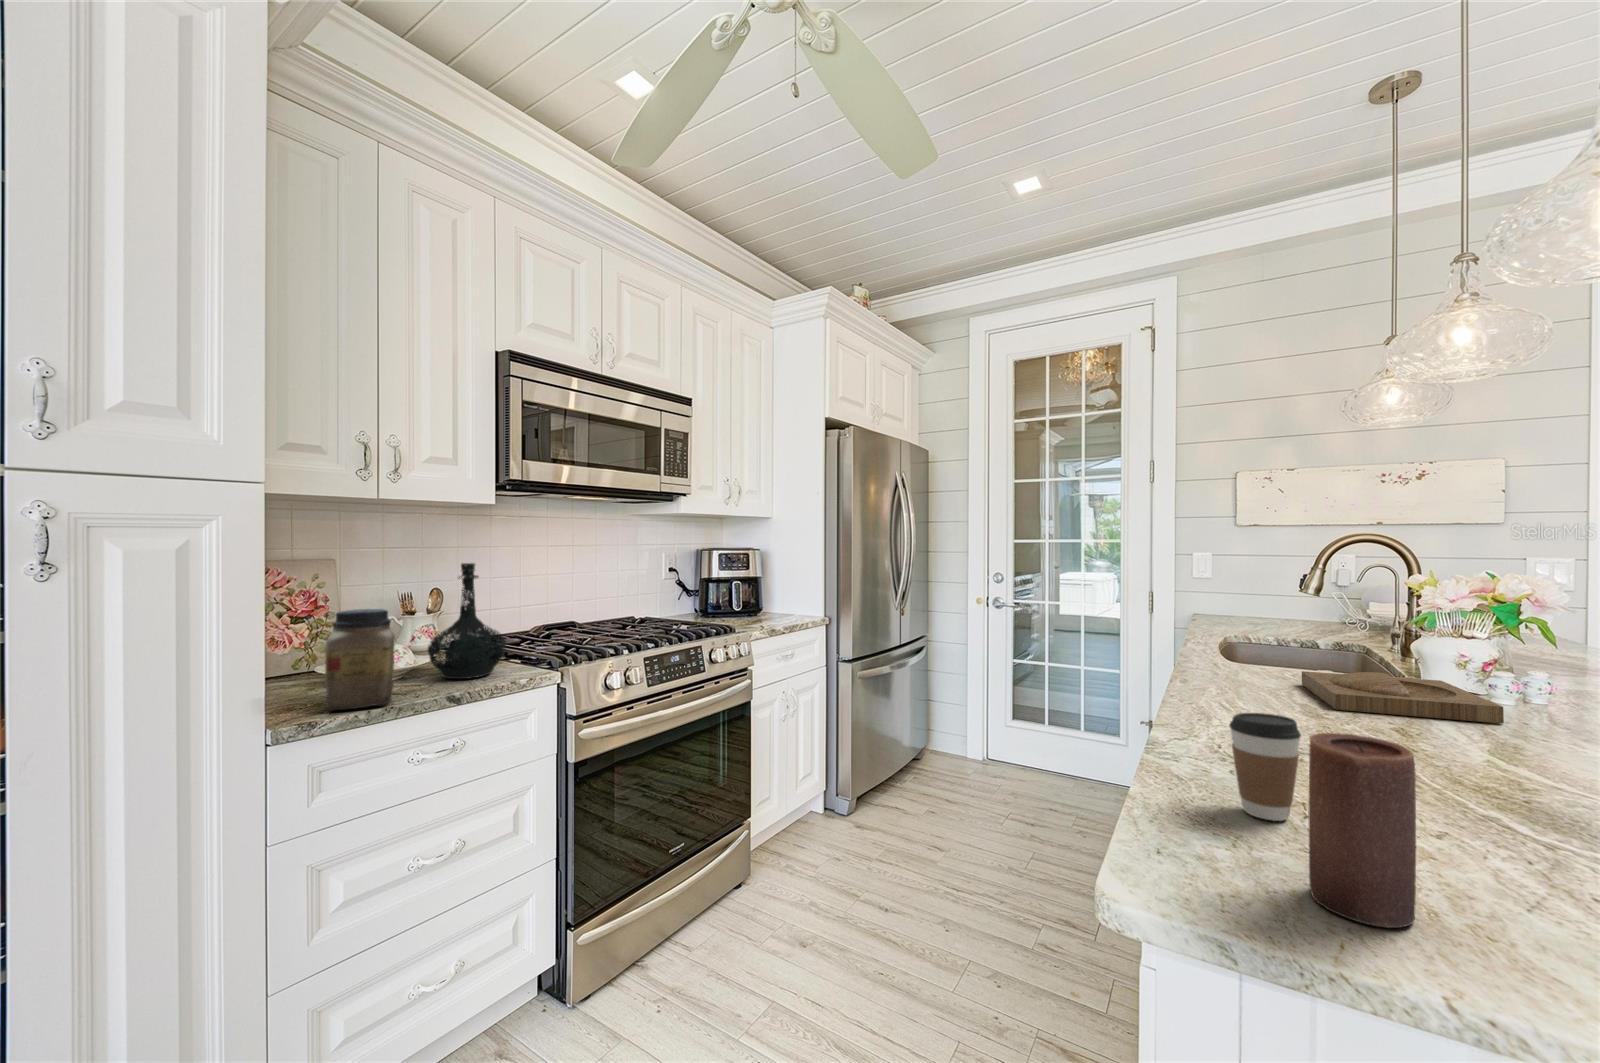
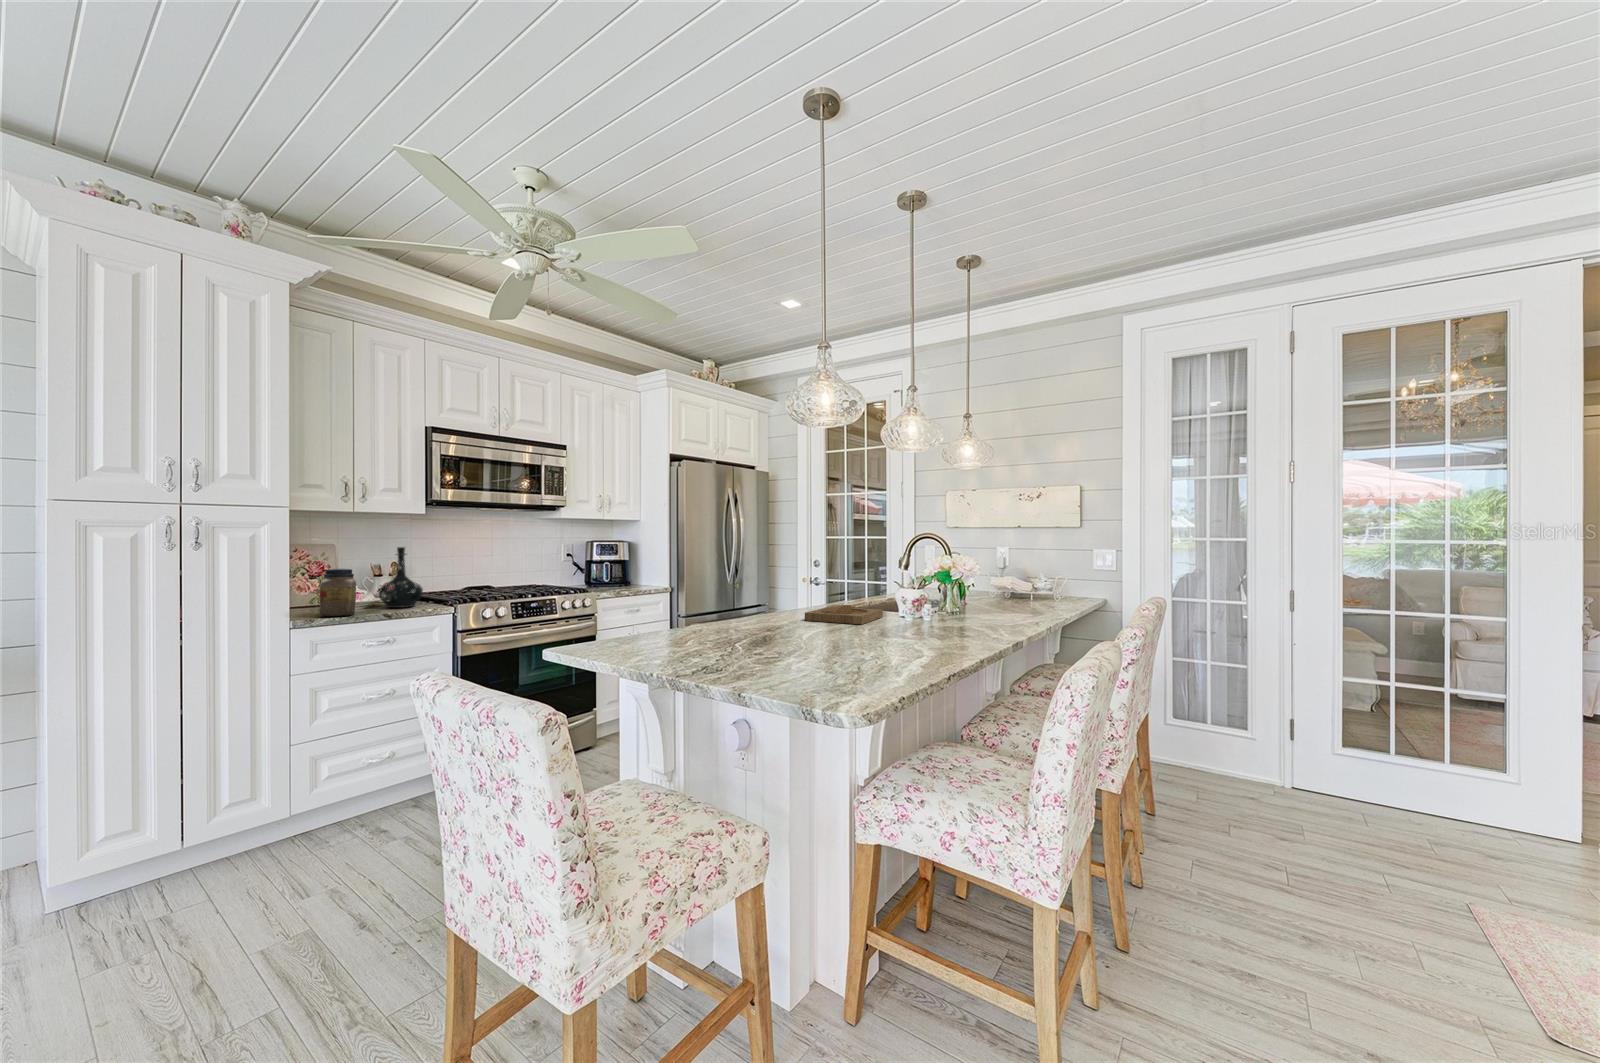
coffee cup: present [1229,713,1301,821] -> none [639,603,662,641]
candle: present [1309,733,1416,928] -> none [600,600,627,654]

